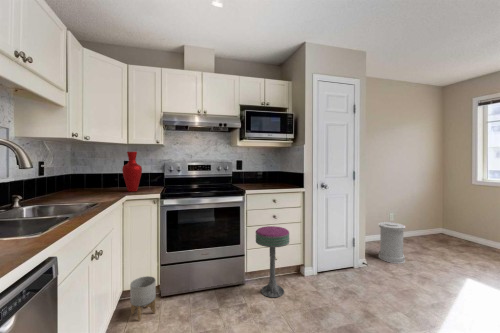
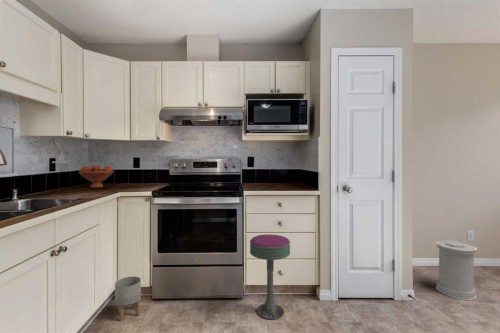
vase: present [122,152,142,191] -> none [121,149,141,189]
fruit bowl: none [71,168,108,191] -> present [79,165,113,188]

